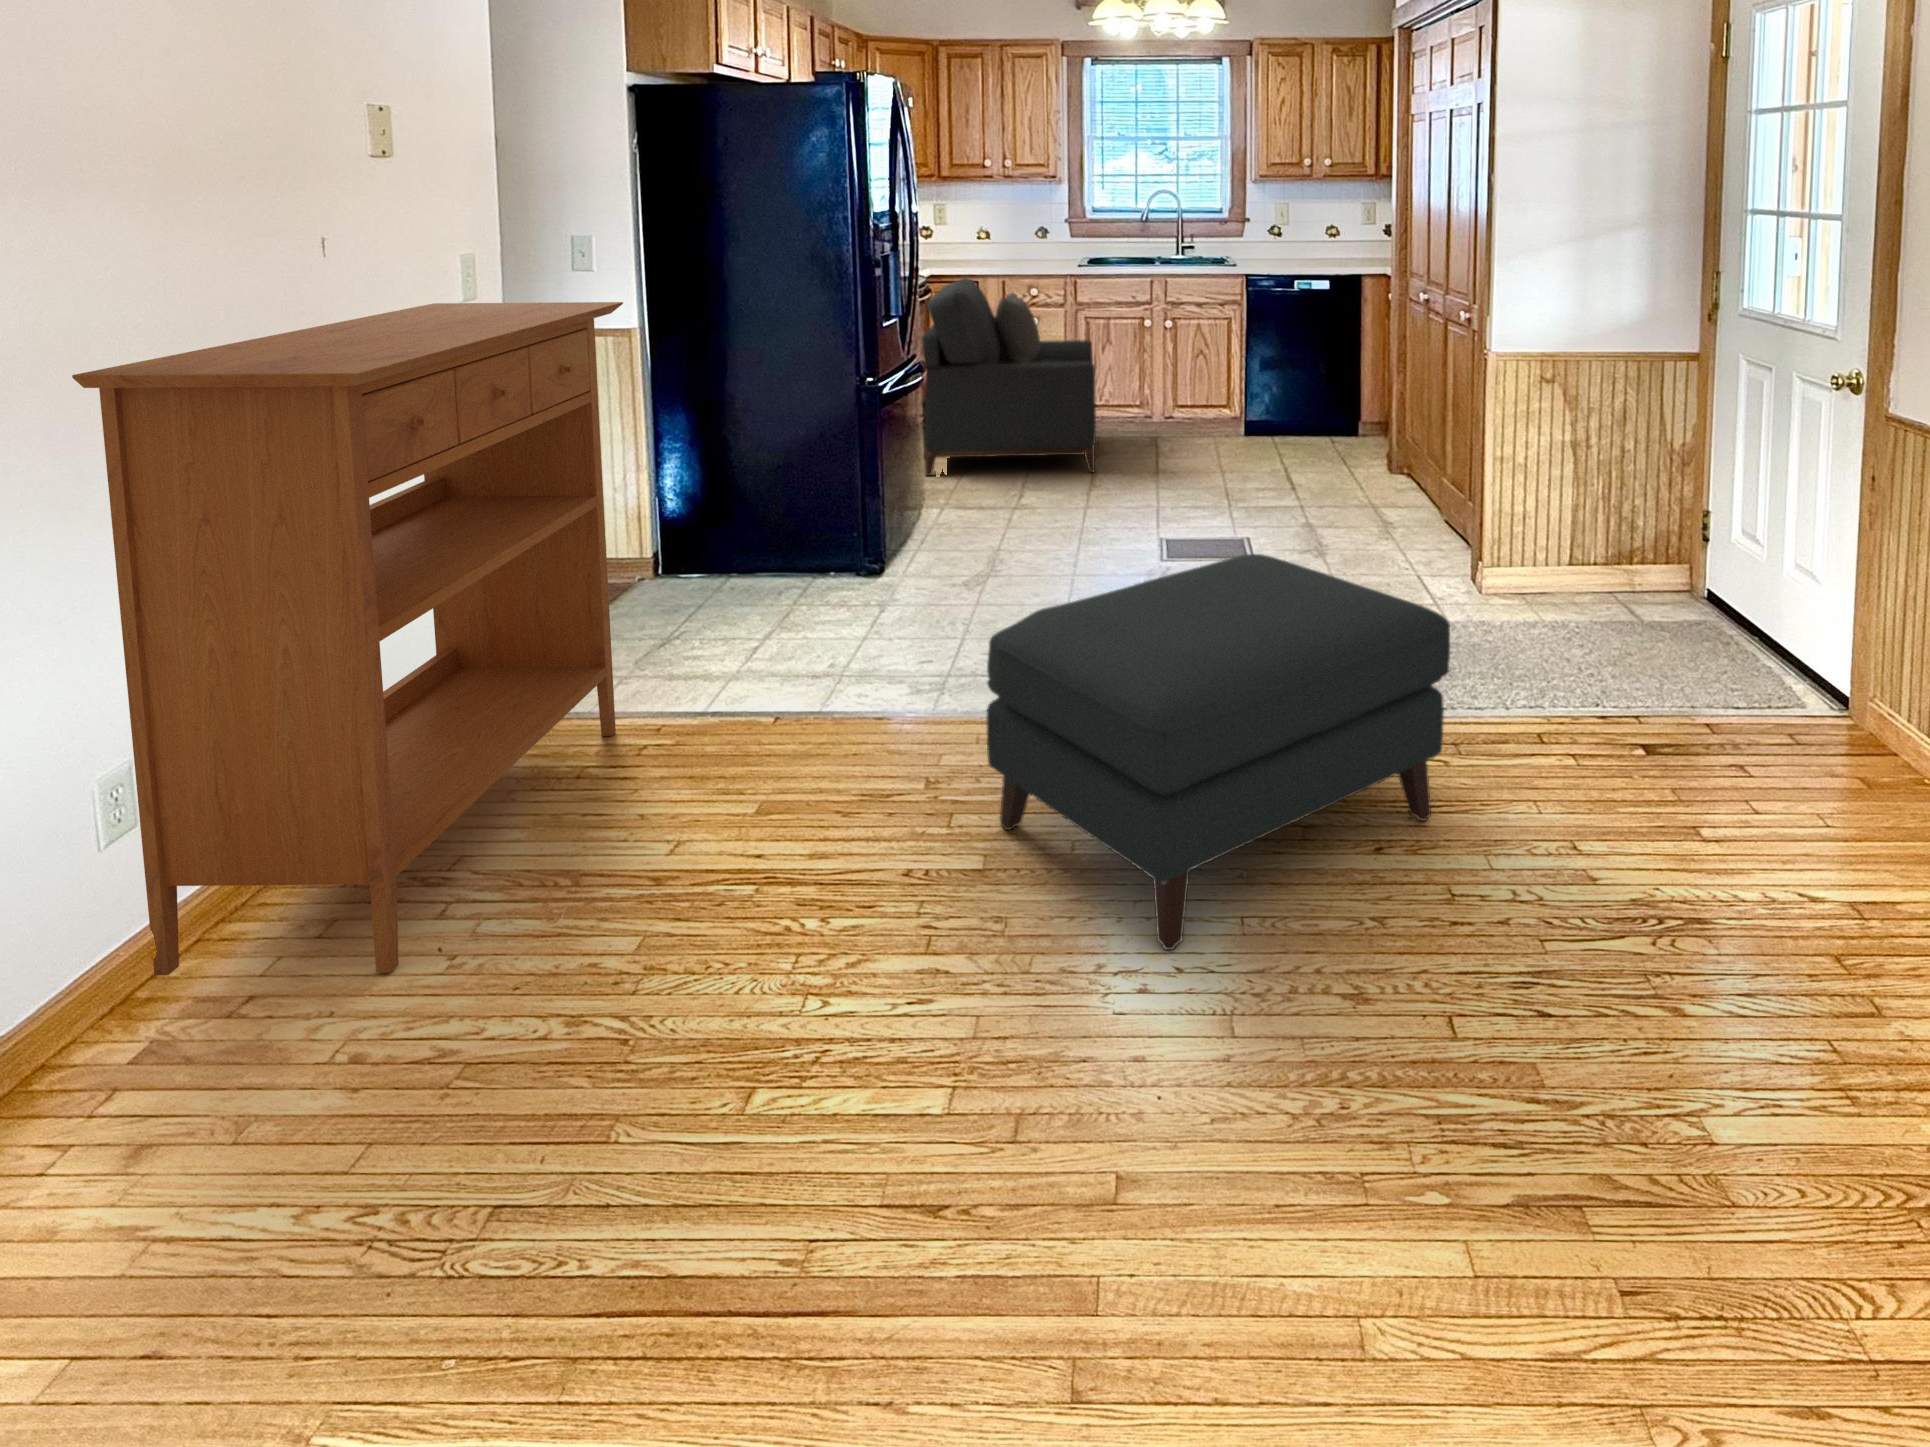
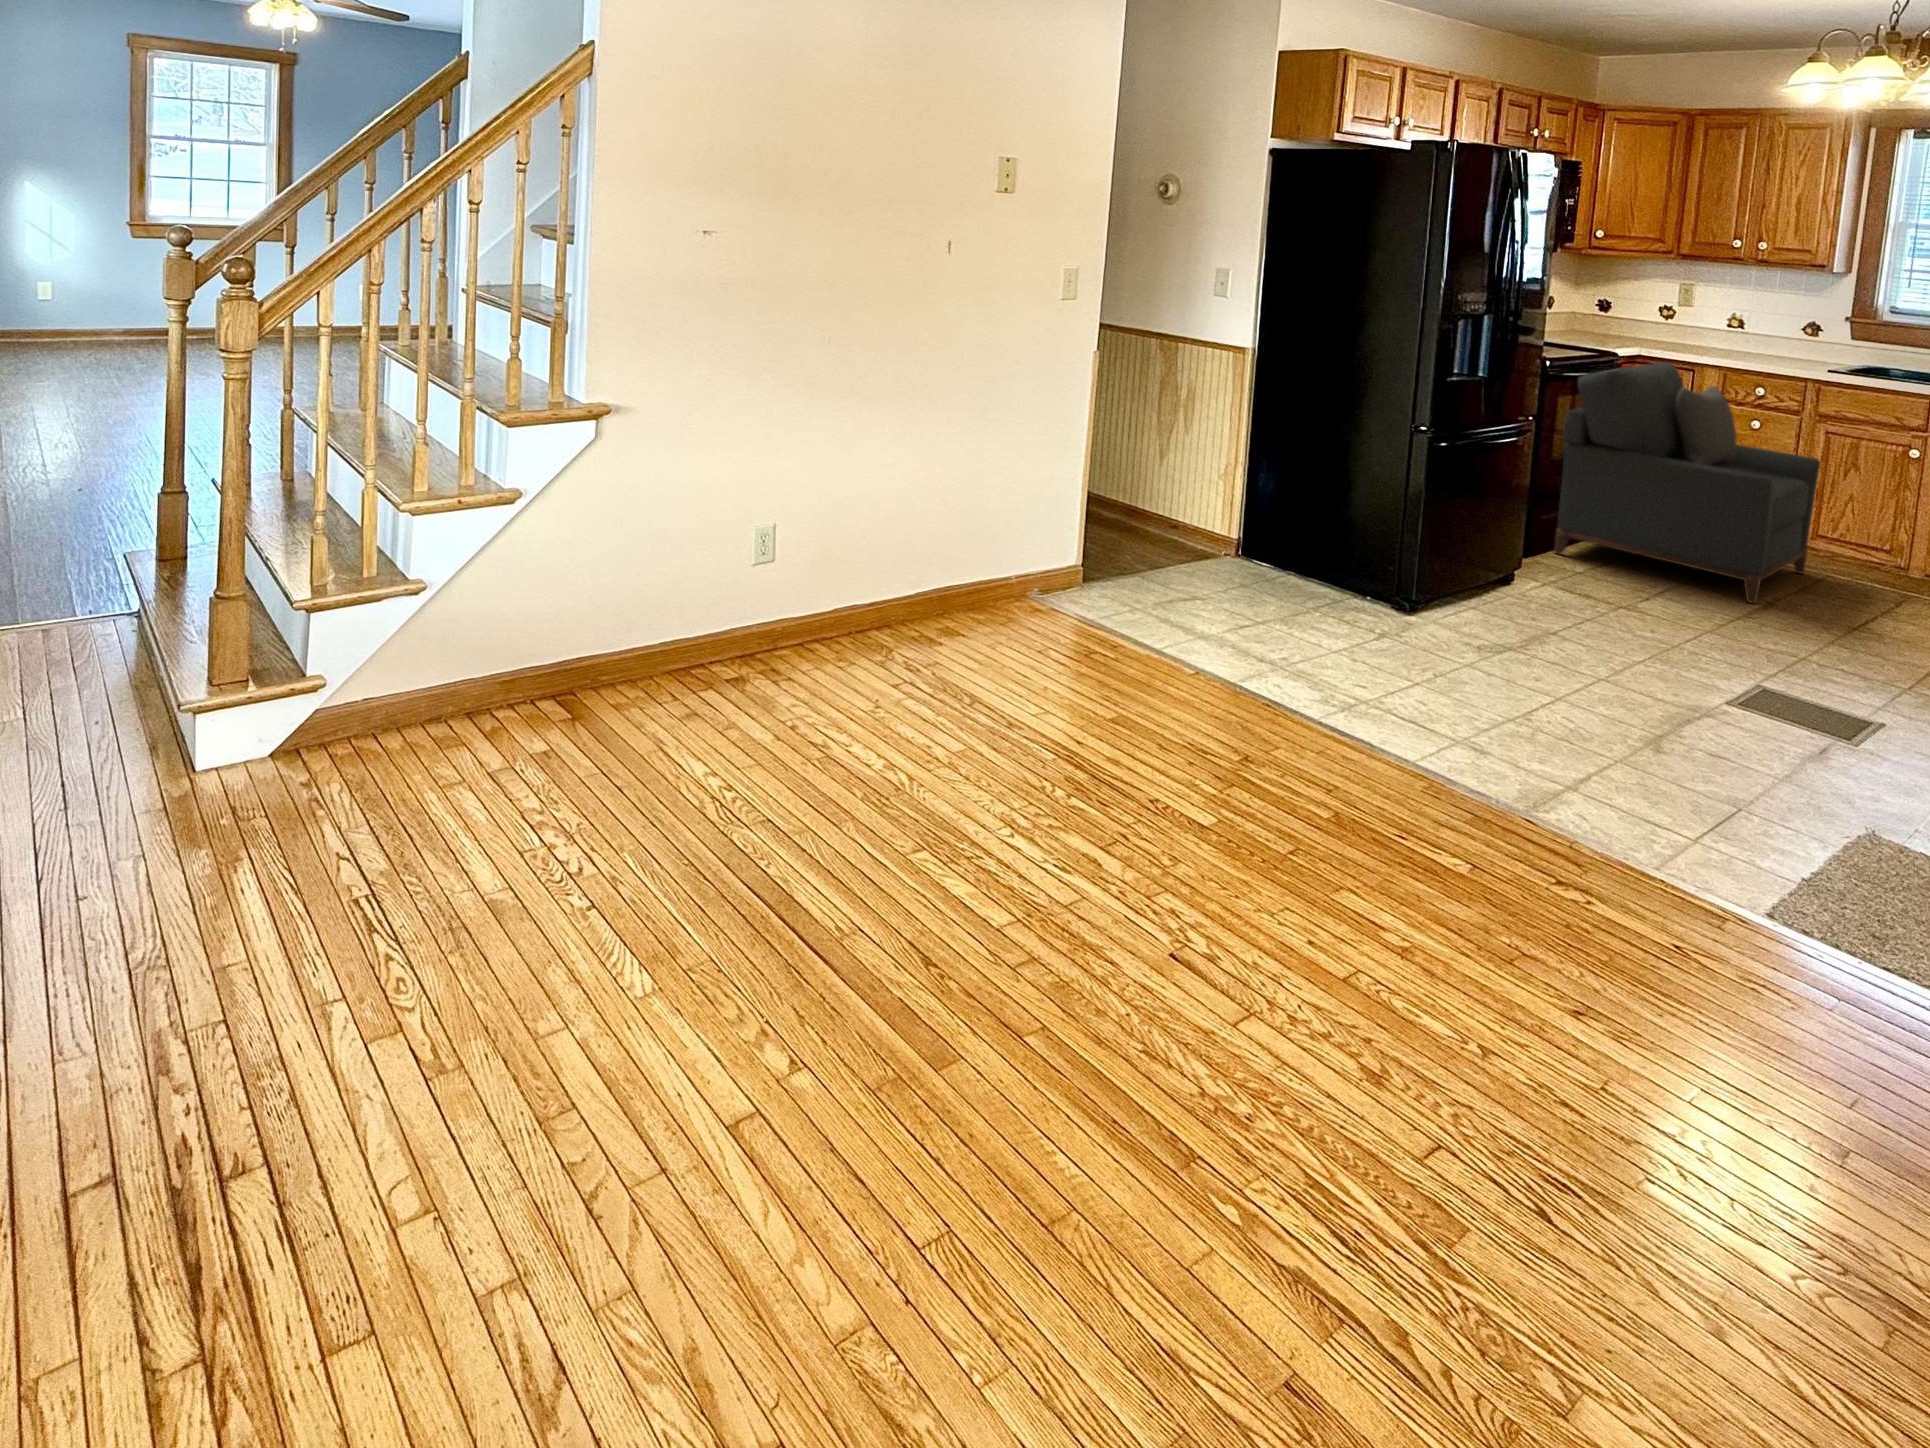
console table: present [72,302,623,975] -> none [765,295,1133,699]
ottoman: present [987,554,1450,950] -> none [1245,630,1724,1025]

